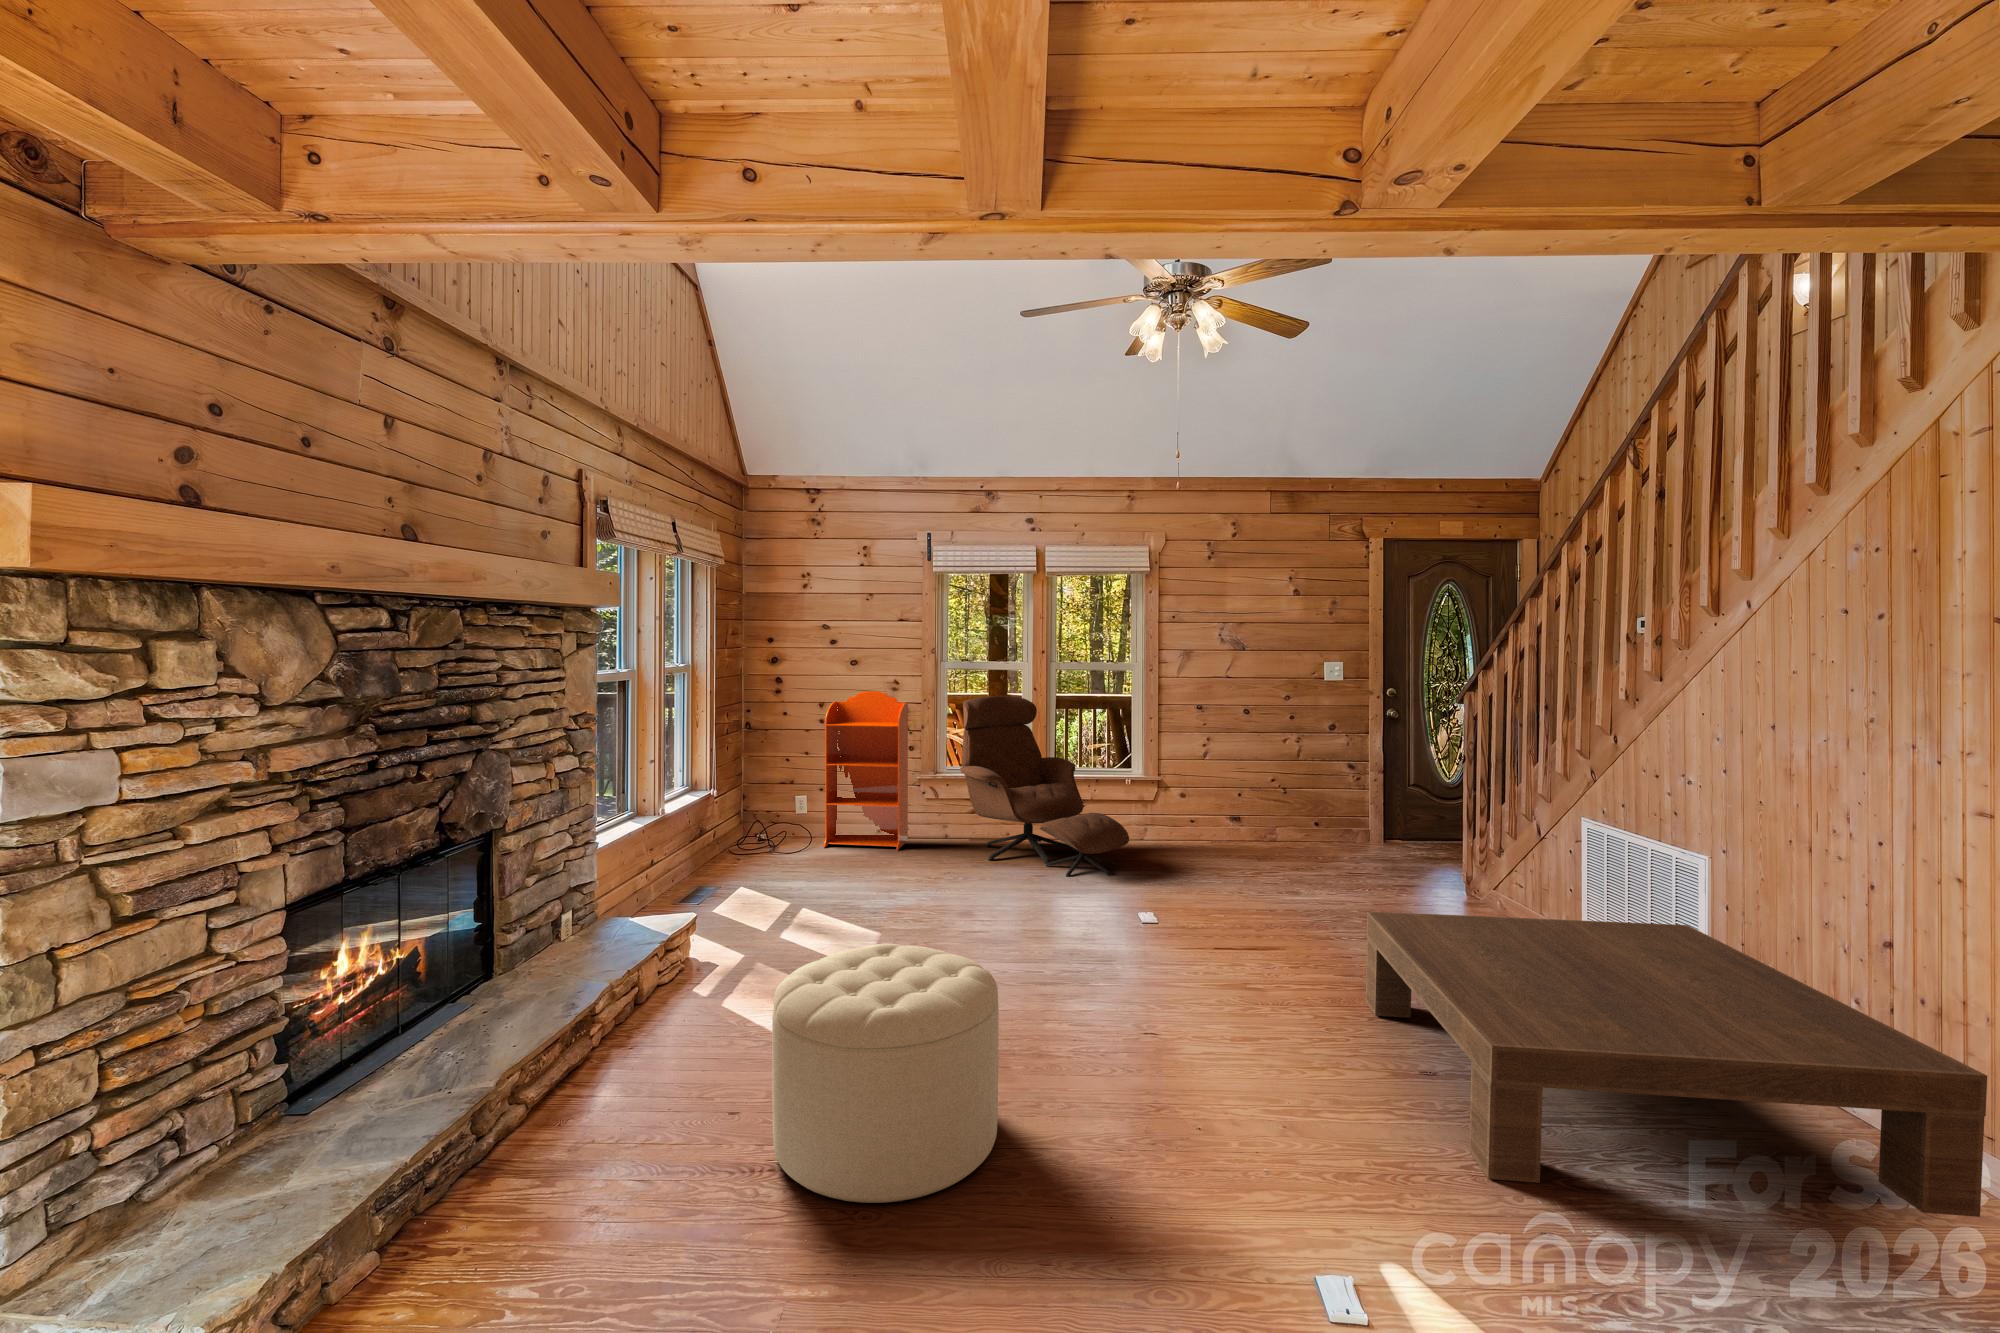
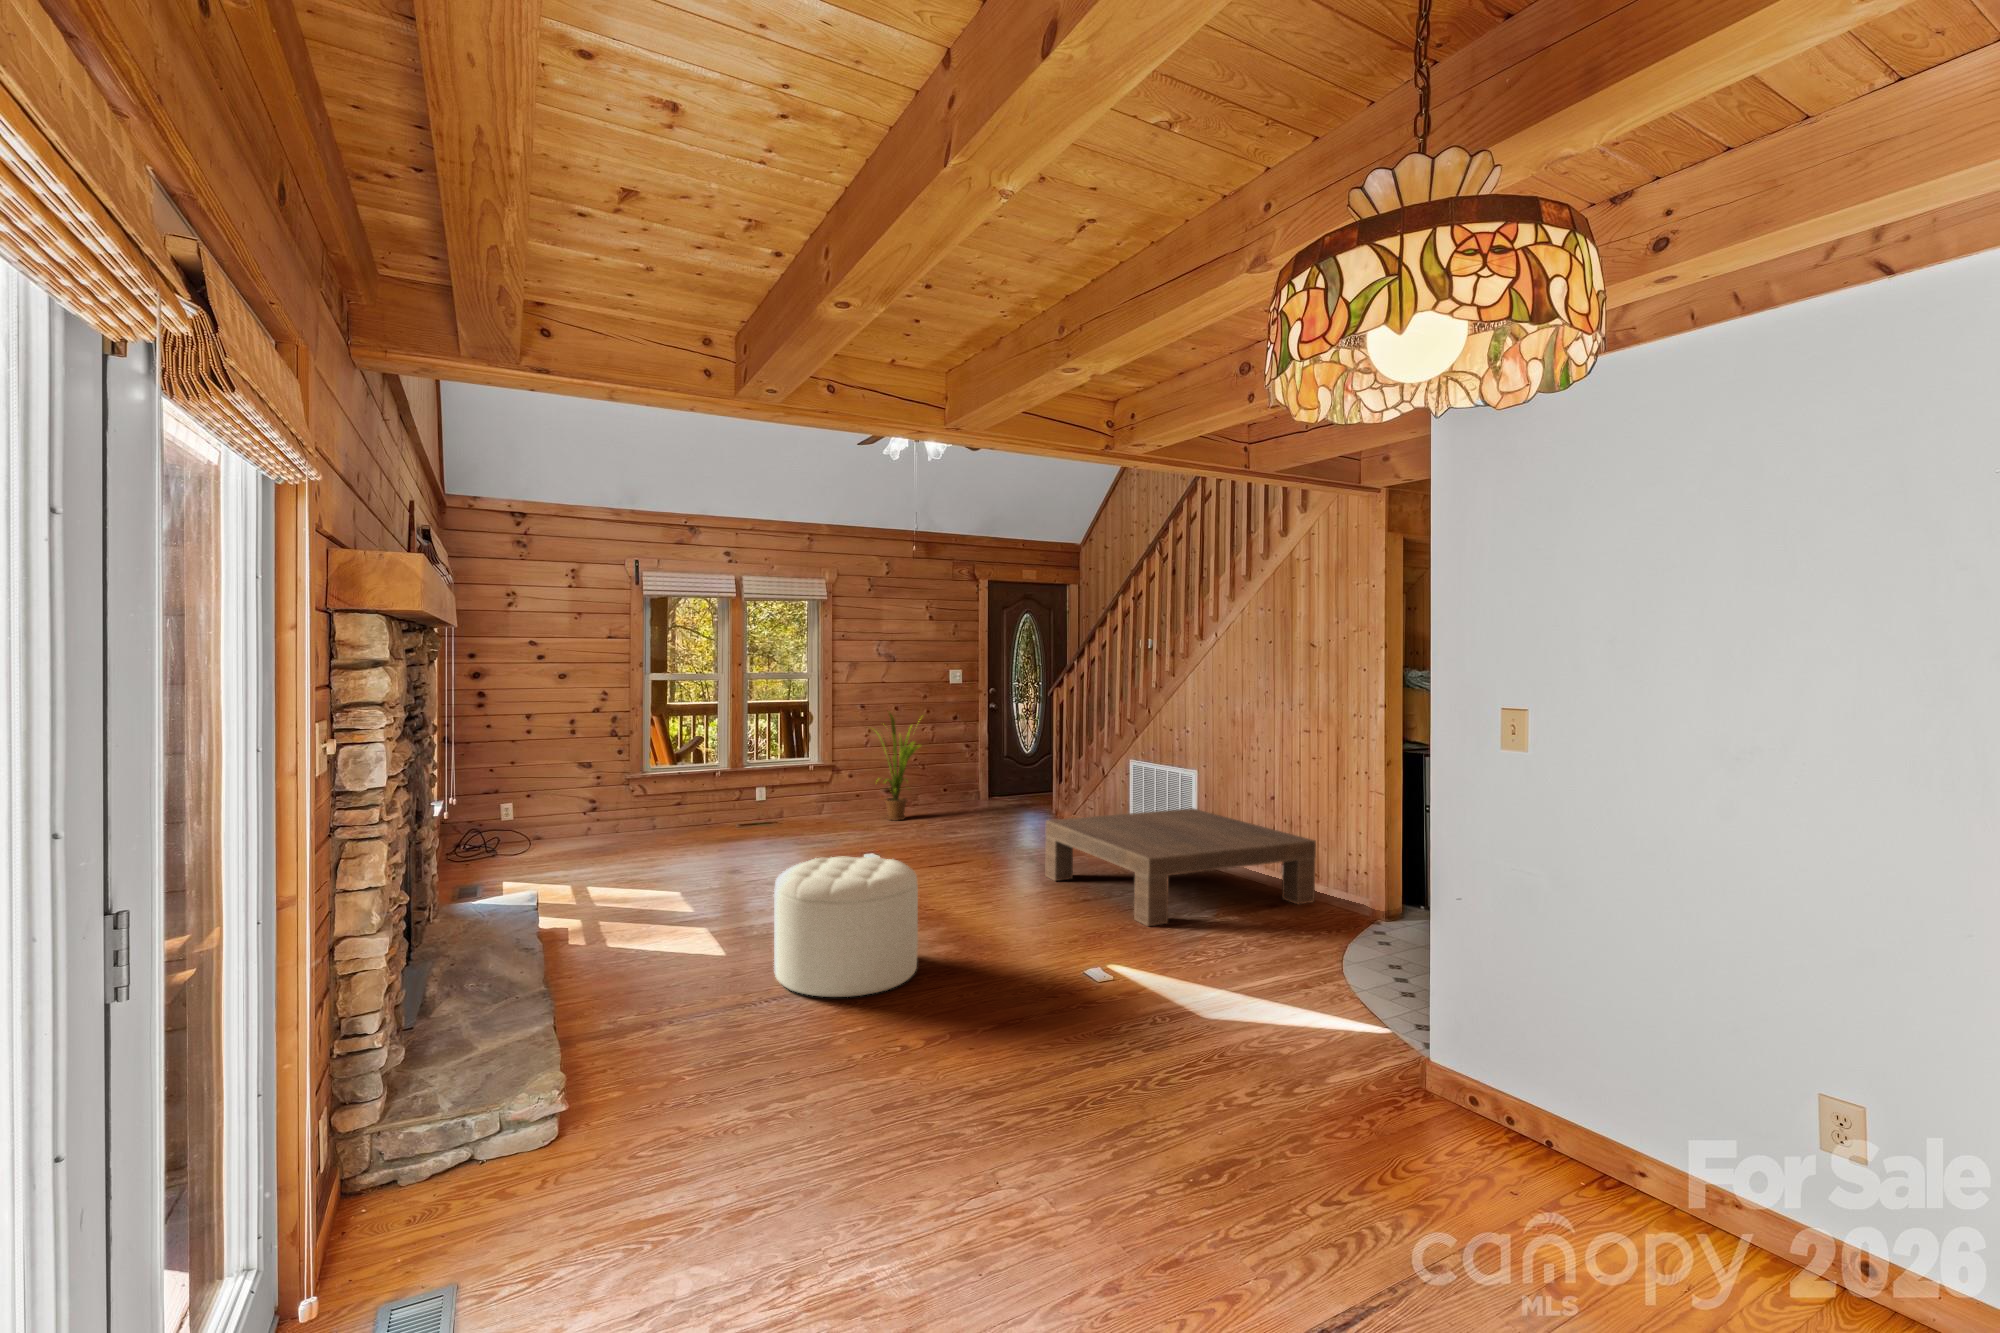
bookcase: present [824,691,908,850] -> none [544,701,621,849]
lounge chair: present [960,696,1129,877] -> none [679,702,832,843]
house plant: none [1187,714,1268,861] -> present [870,713,921,821]

